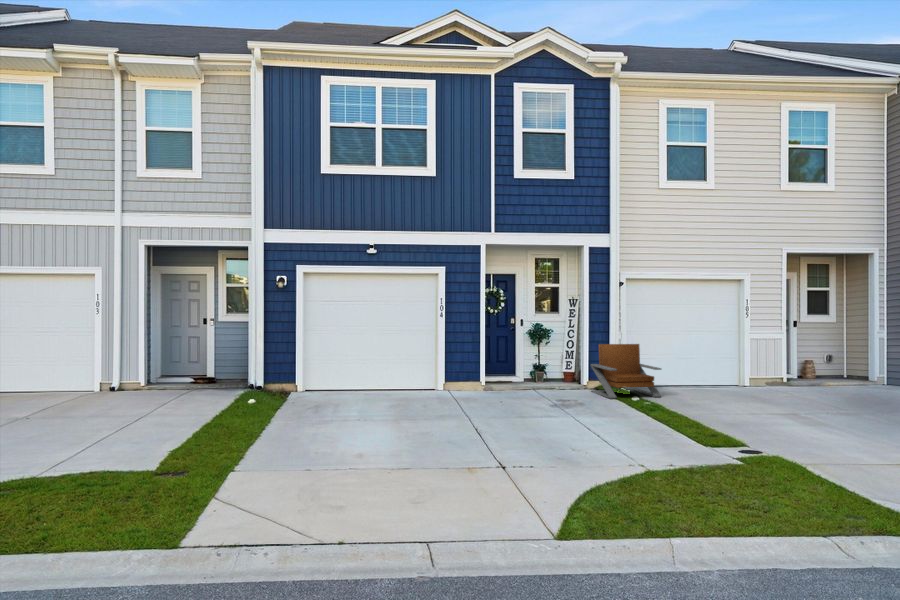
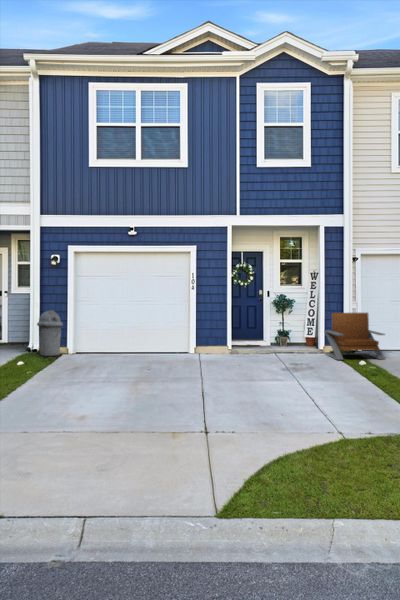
trash can: none [257,342,289,396] -> present [37,311,63,356]

